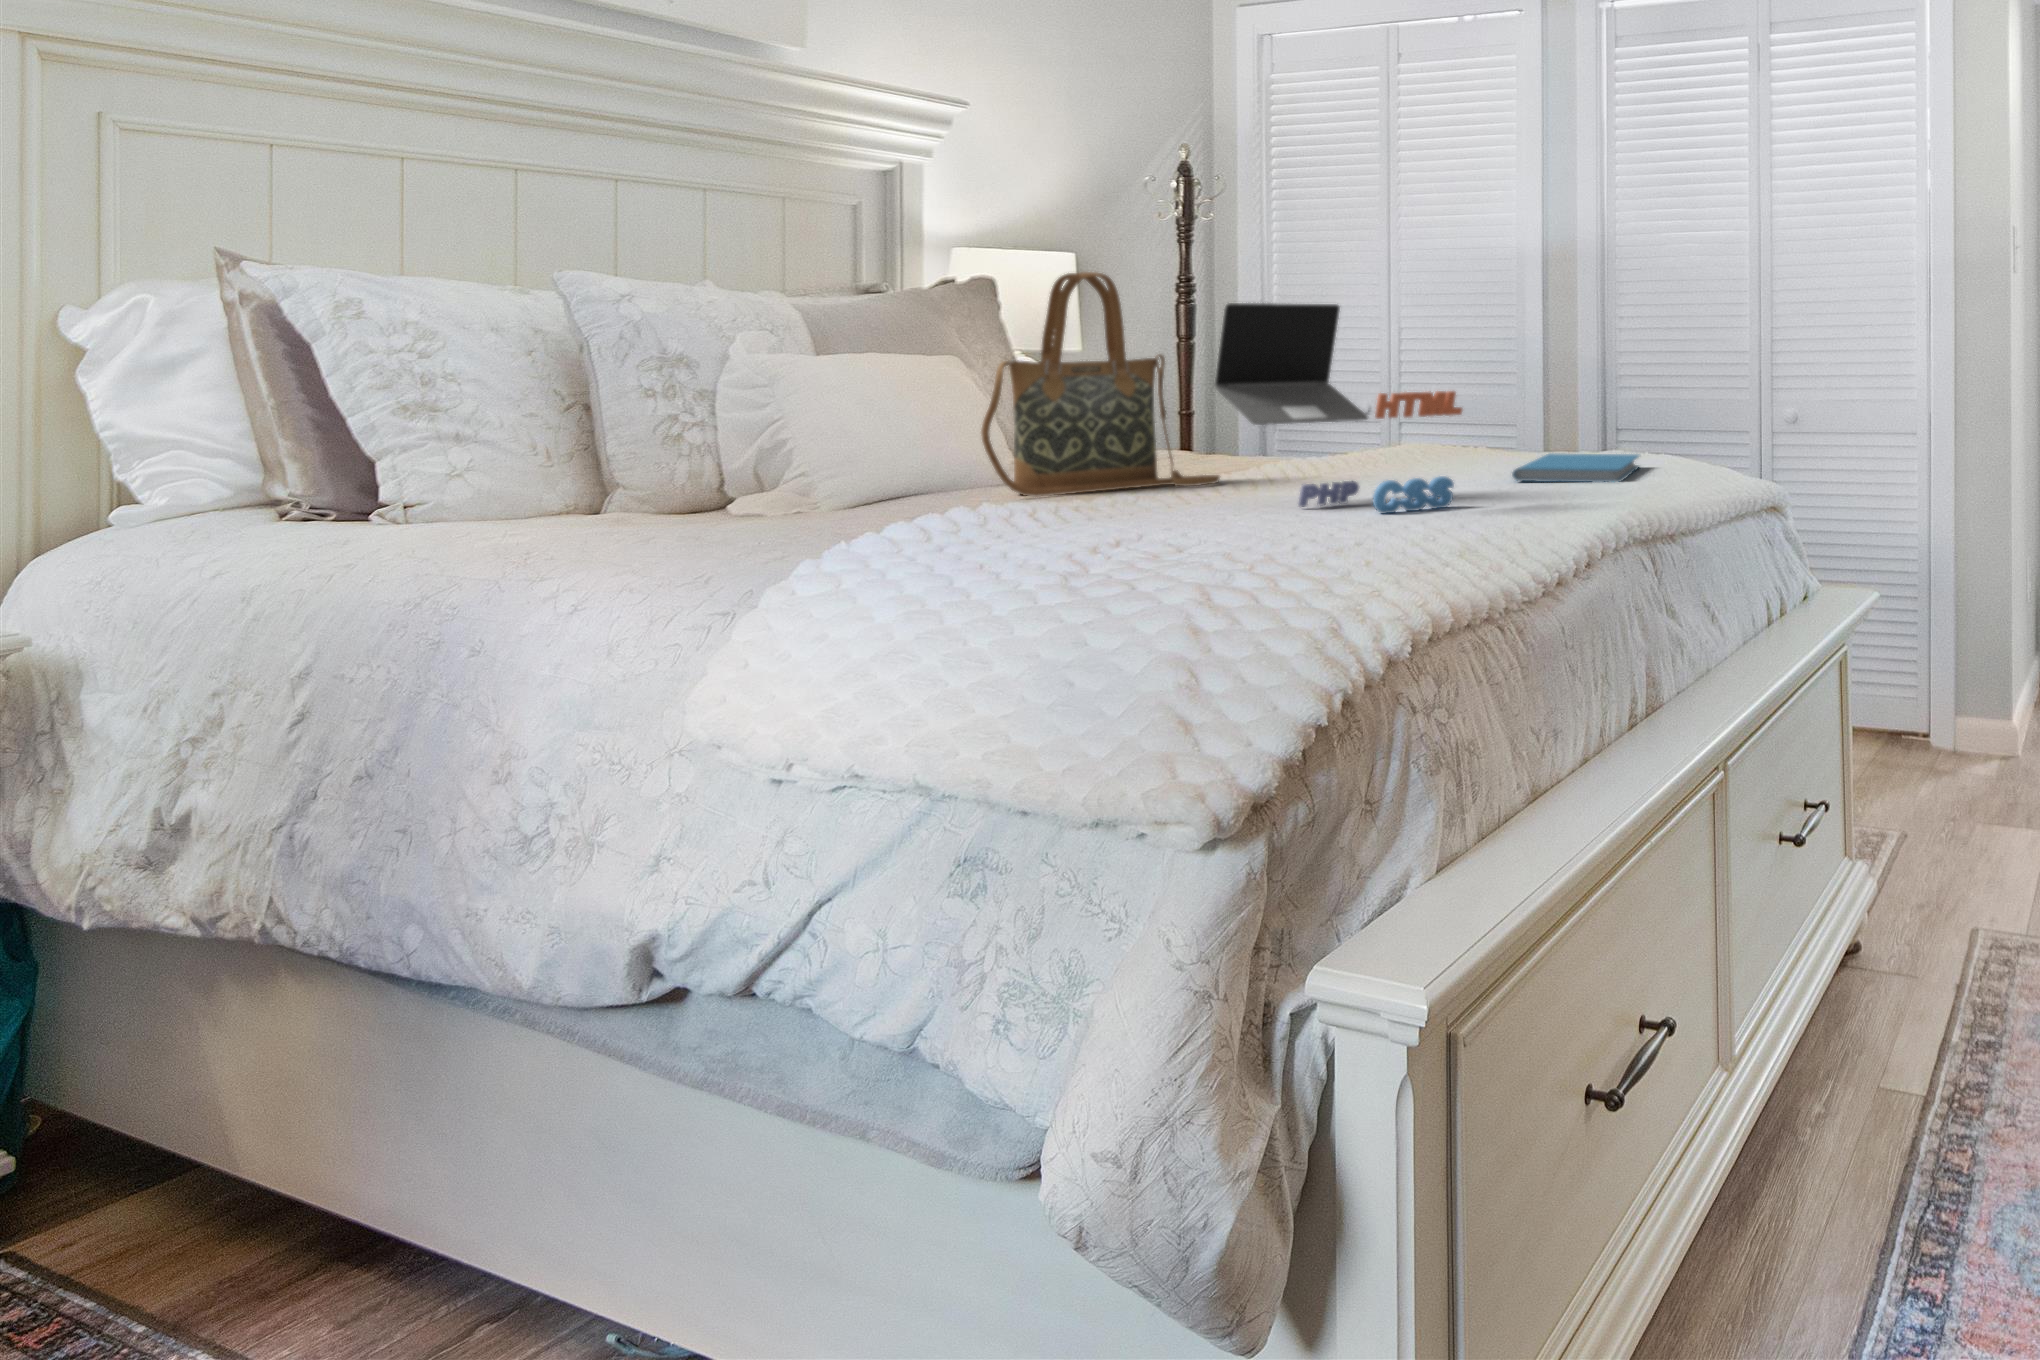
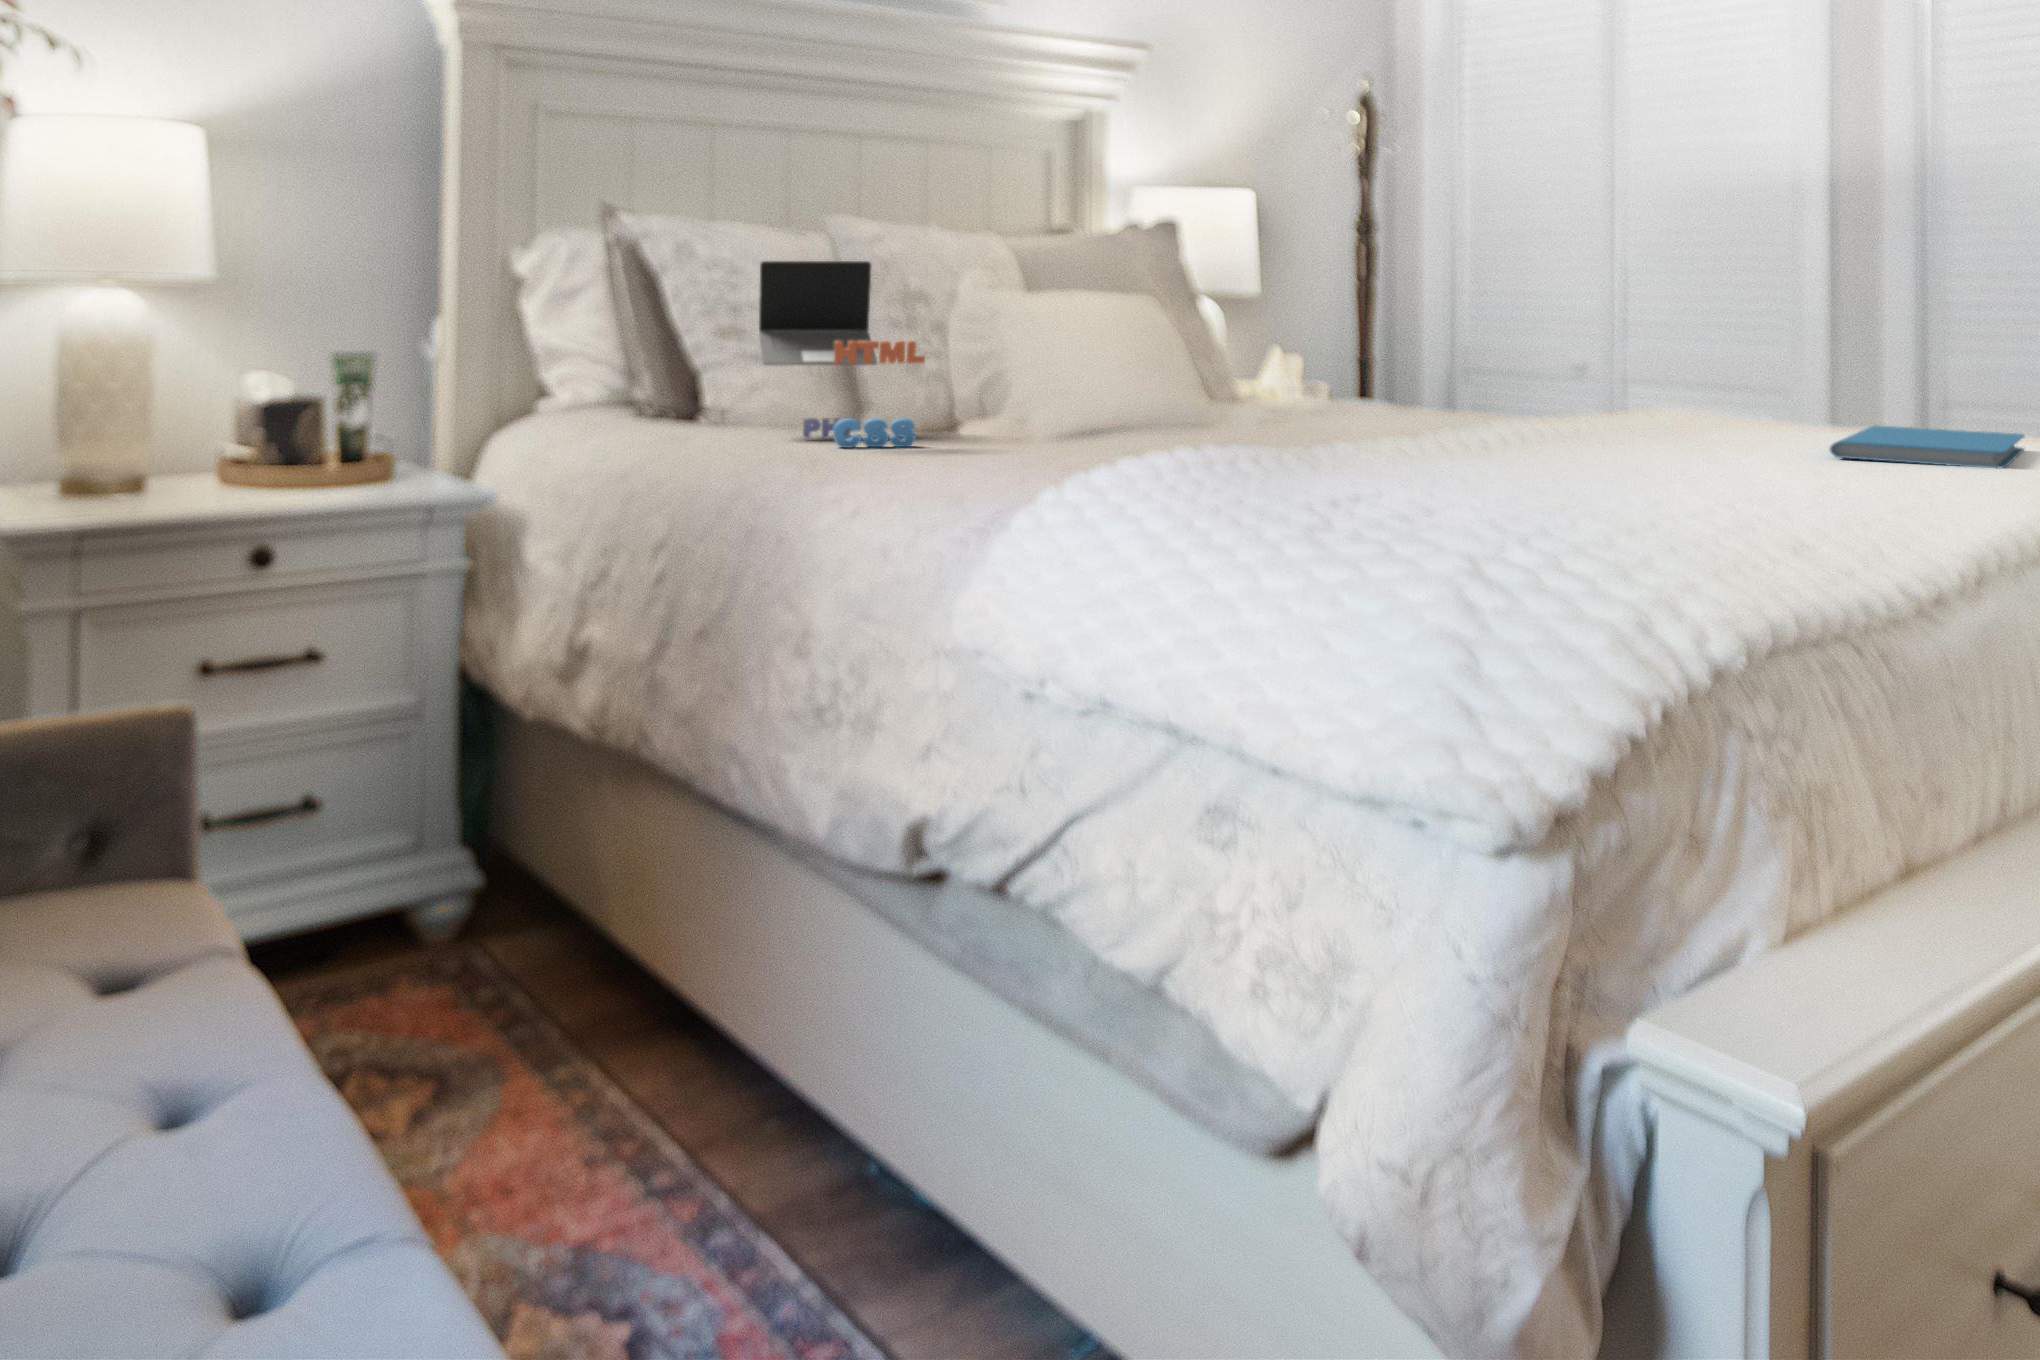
handbag: present [981,272,1220,496] -> none [1184,210,1435,438]
laptop: present [1215,303,1462,514] -> present [759,261,925,448]

